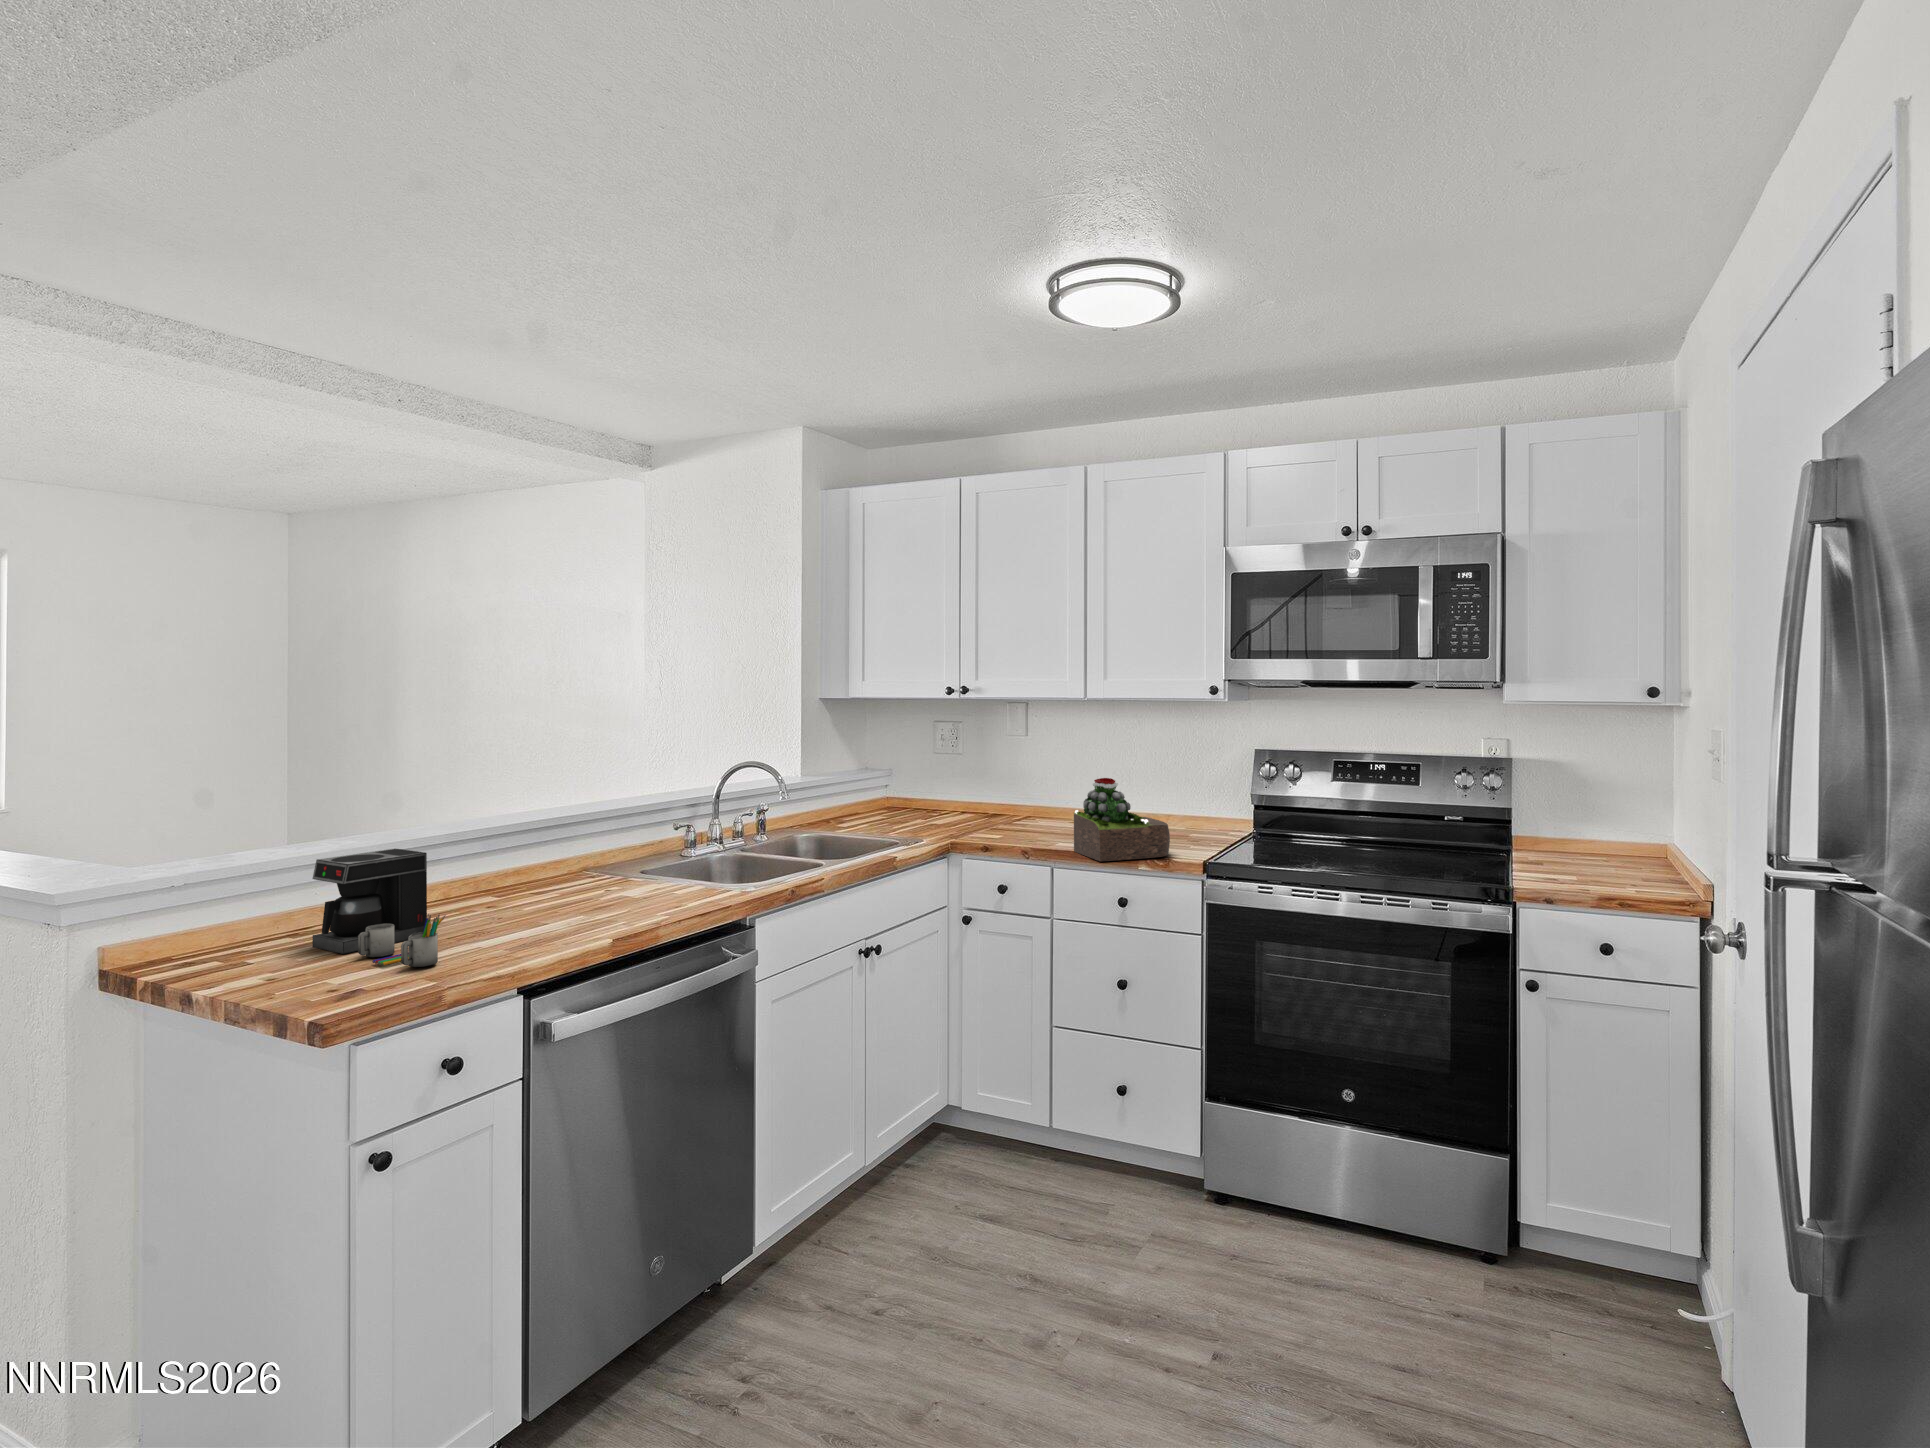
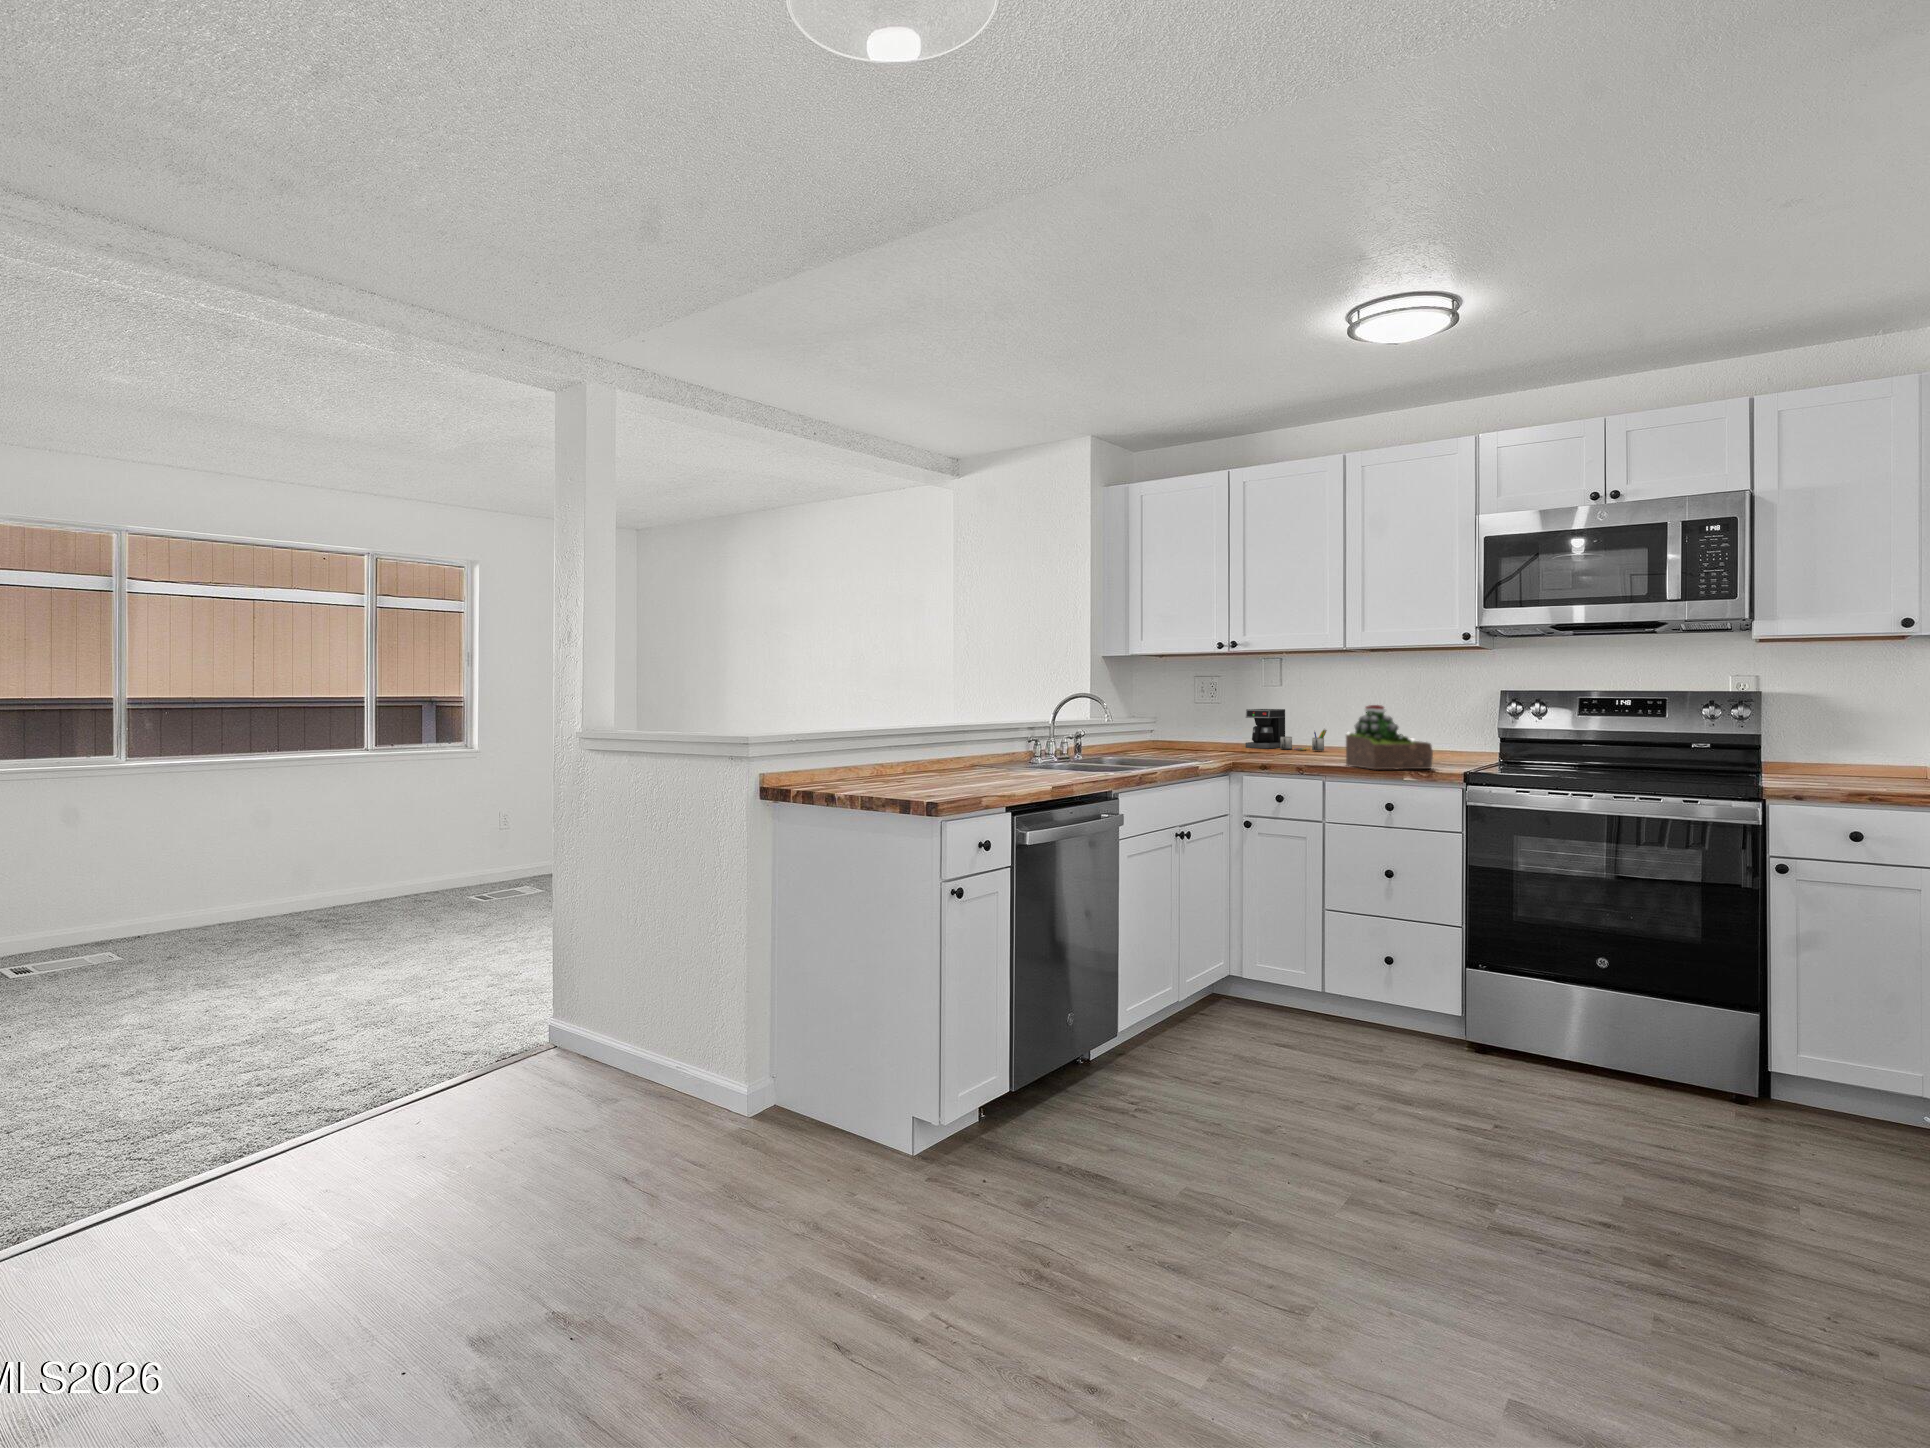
coffee maker: present [313,849,445,967] -> present [1245,709,1327,751]

